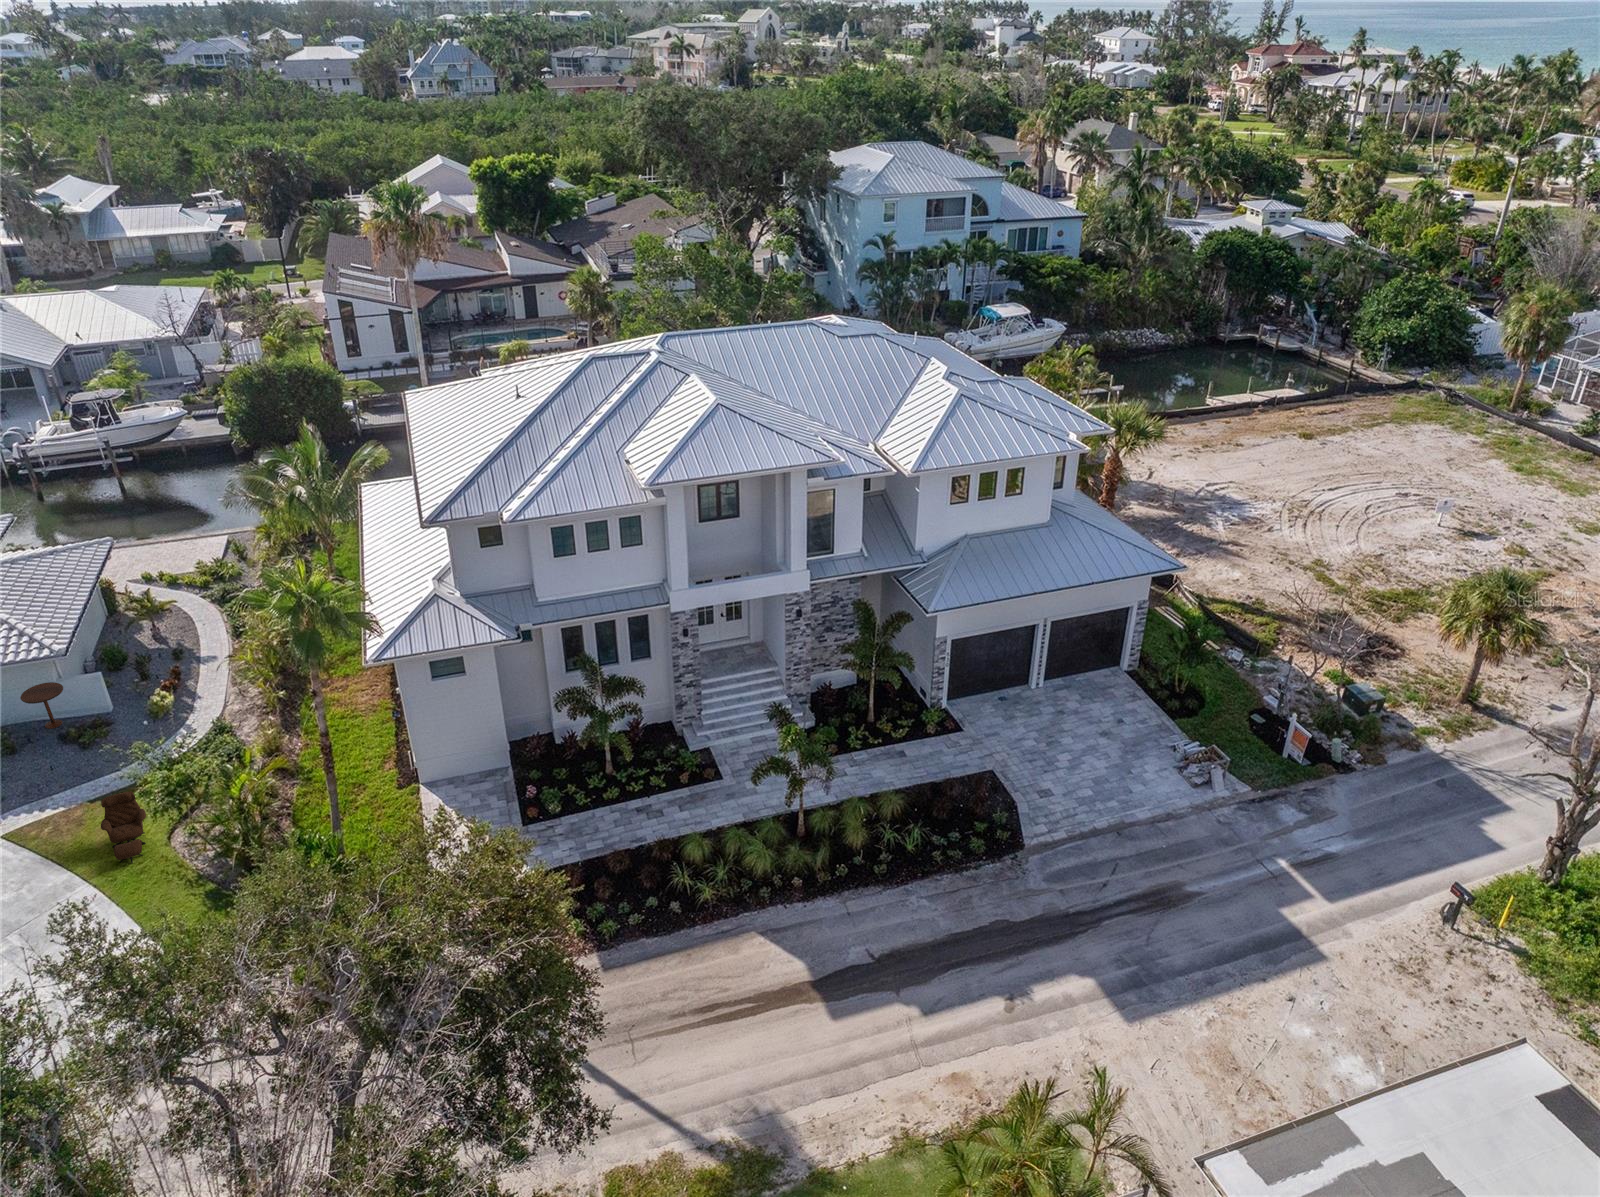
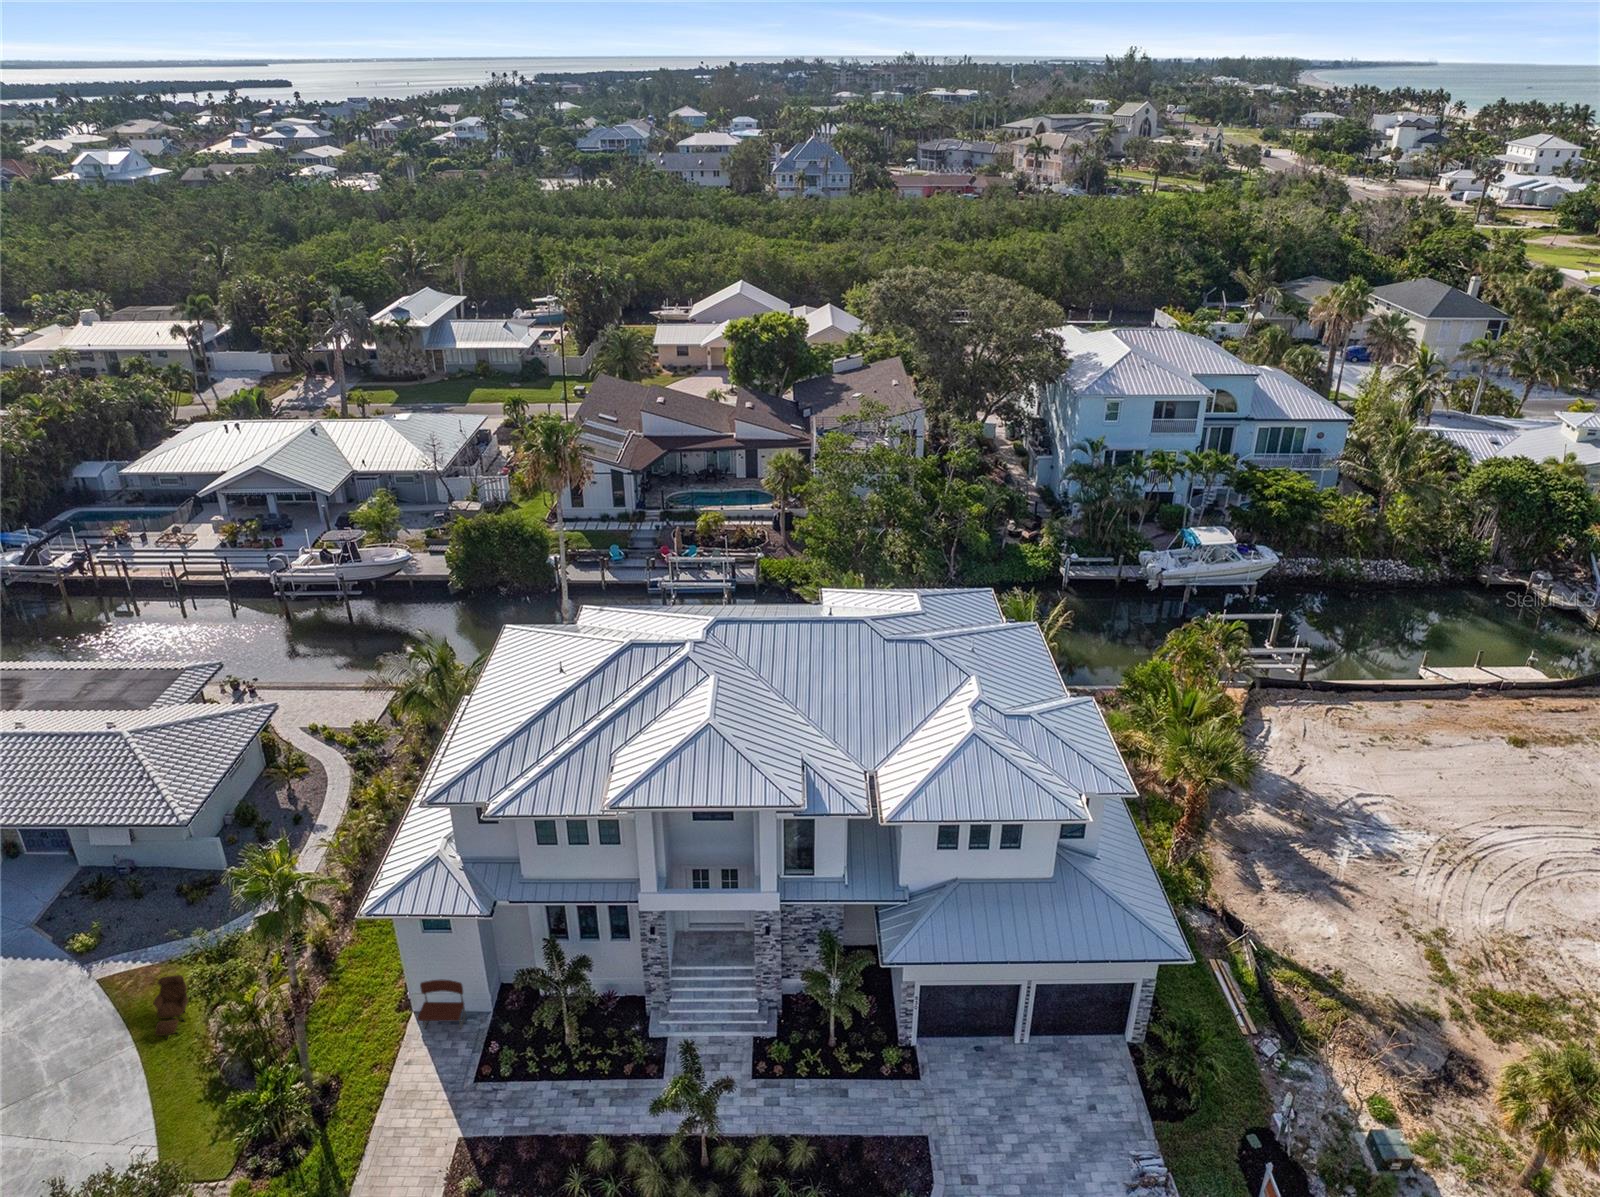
pedestal table: present [20,682,63,729] -> none [157,840,191,878]
bench: none [435,733,488,793] -> present [418,979,466,1029]

